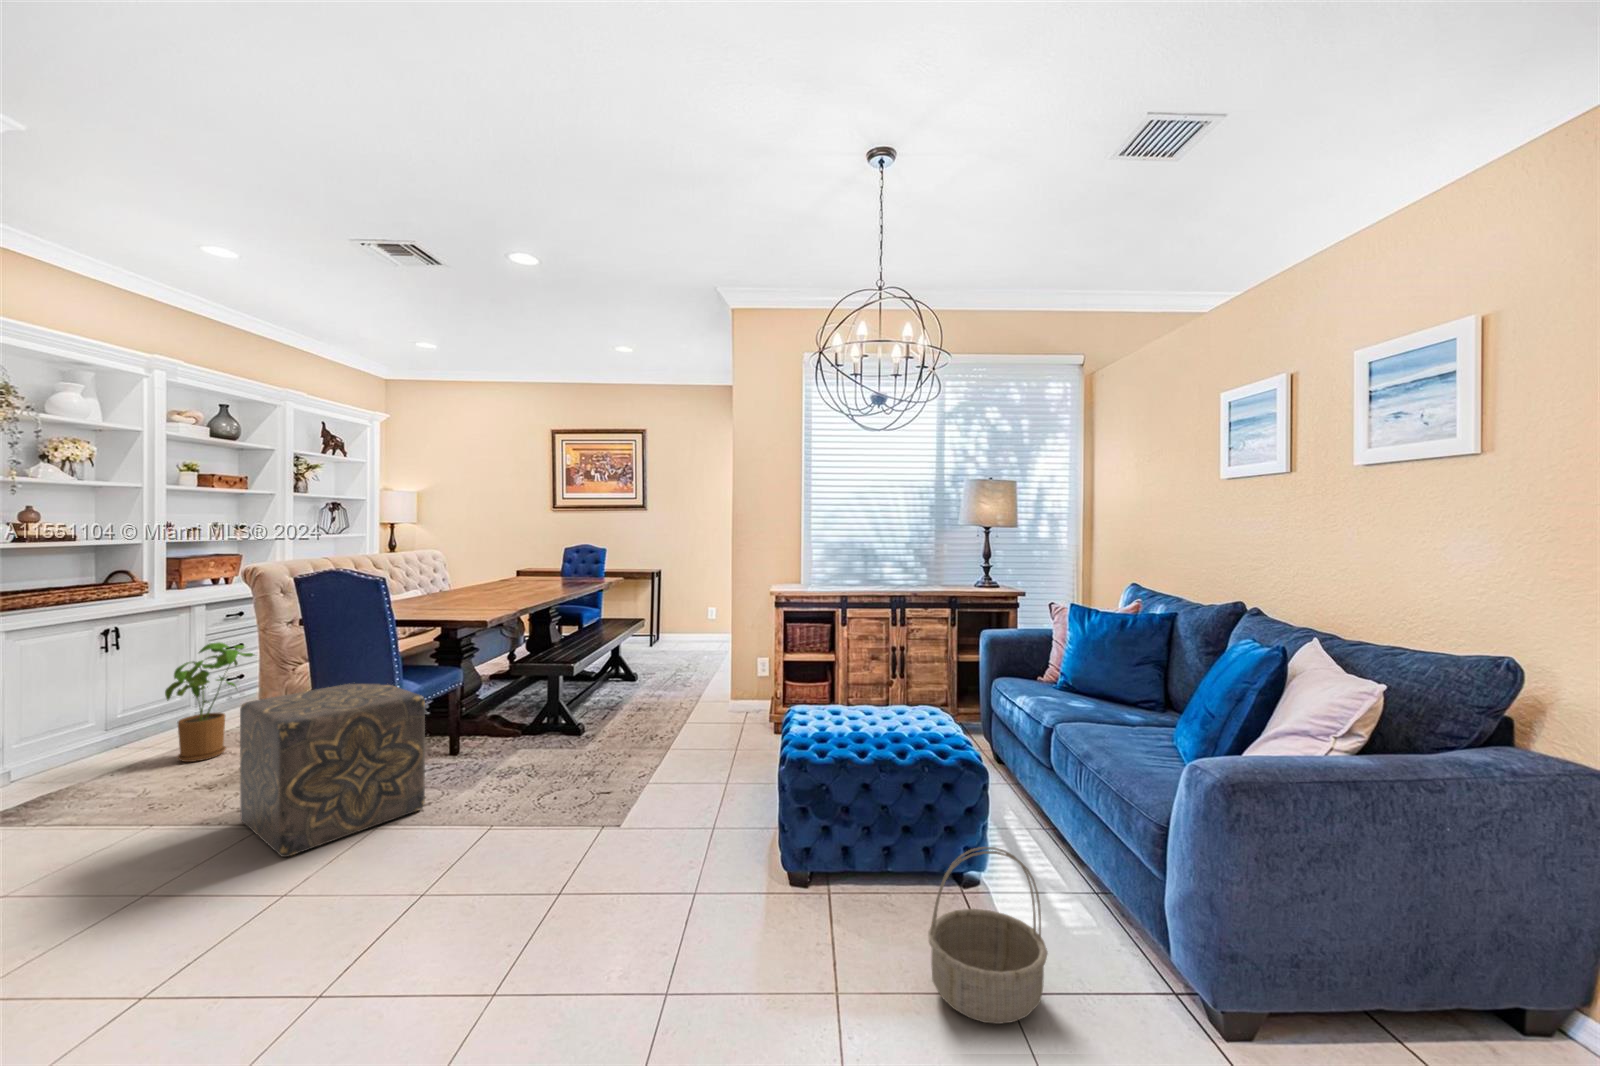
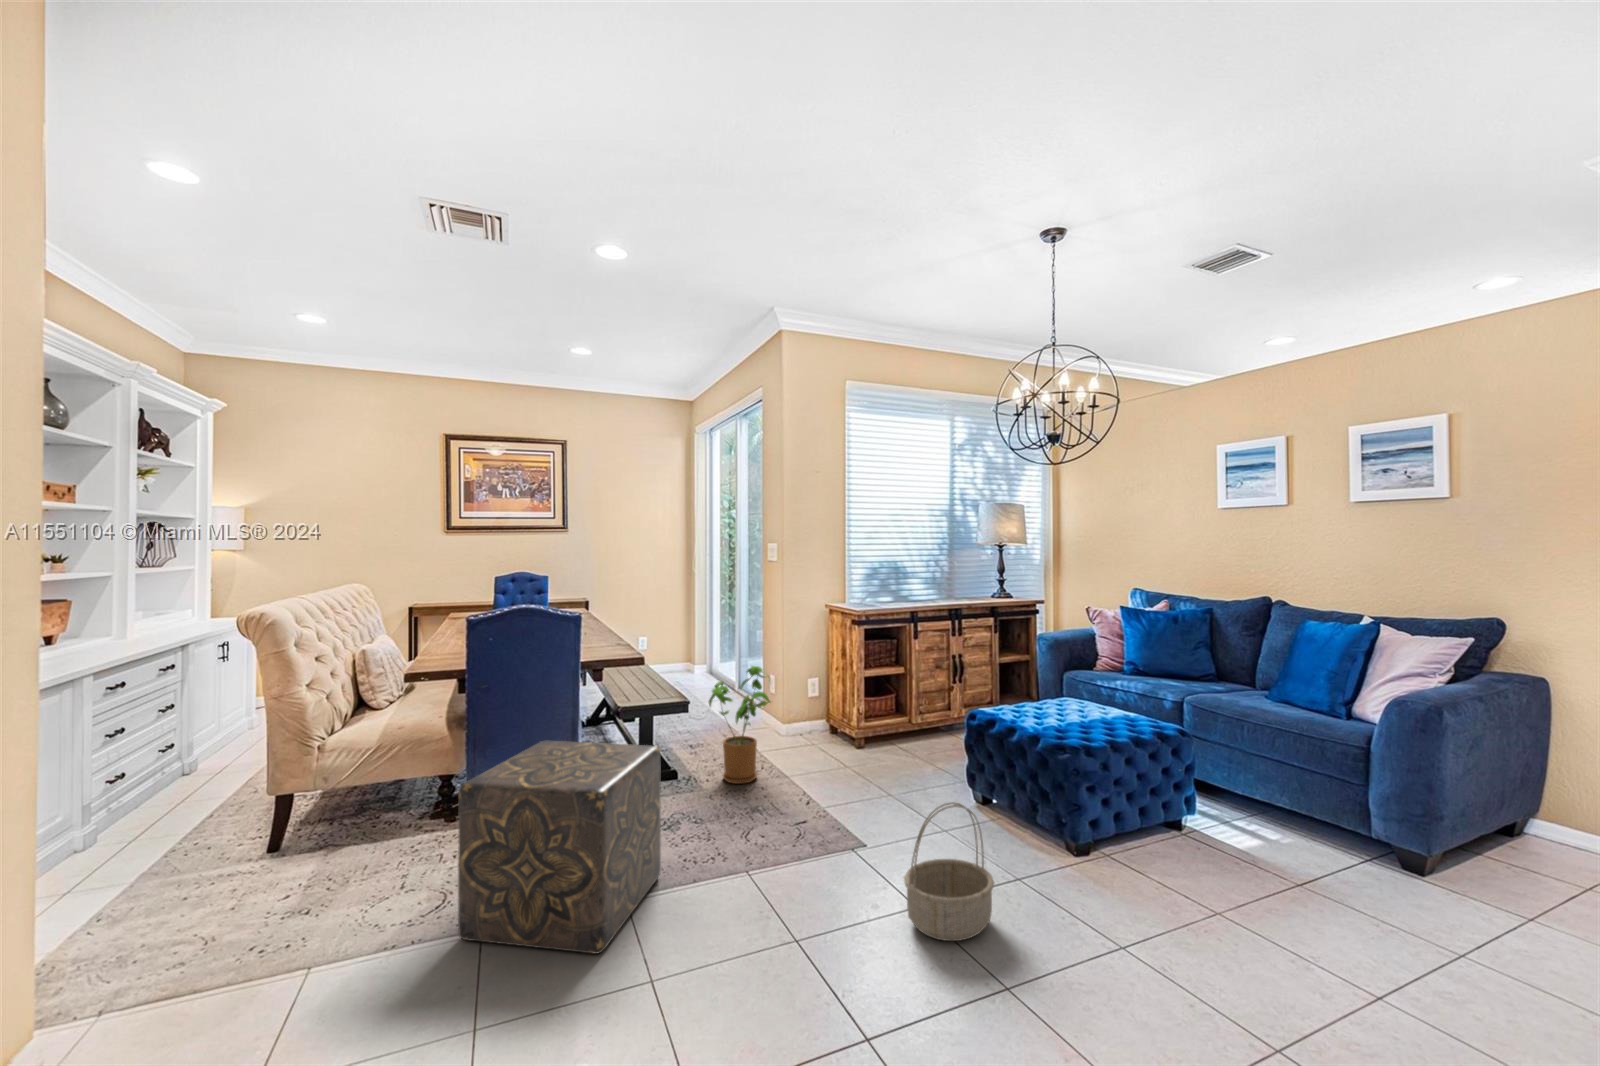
house plant: present [165,642,254,762] -> present [709,666,771,784]
basket: present [928,847,1048,1024] -> present [904,802,994,941]

